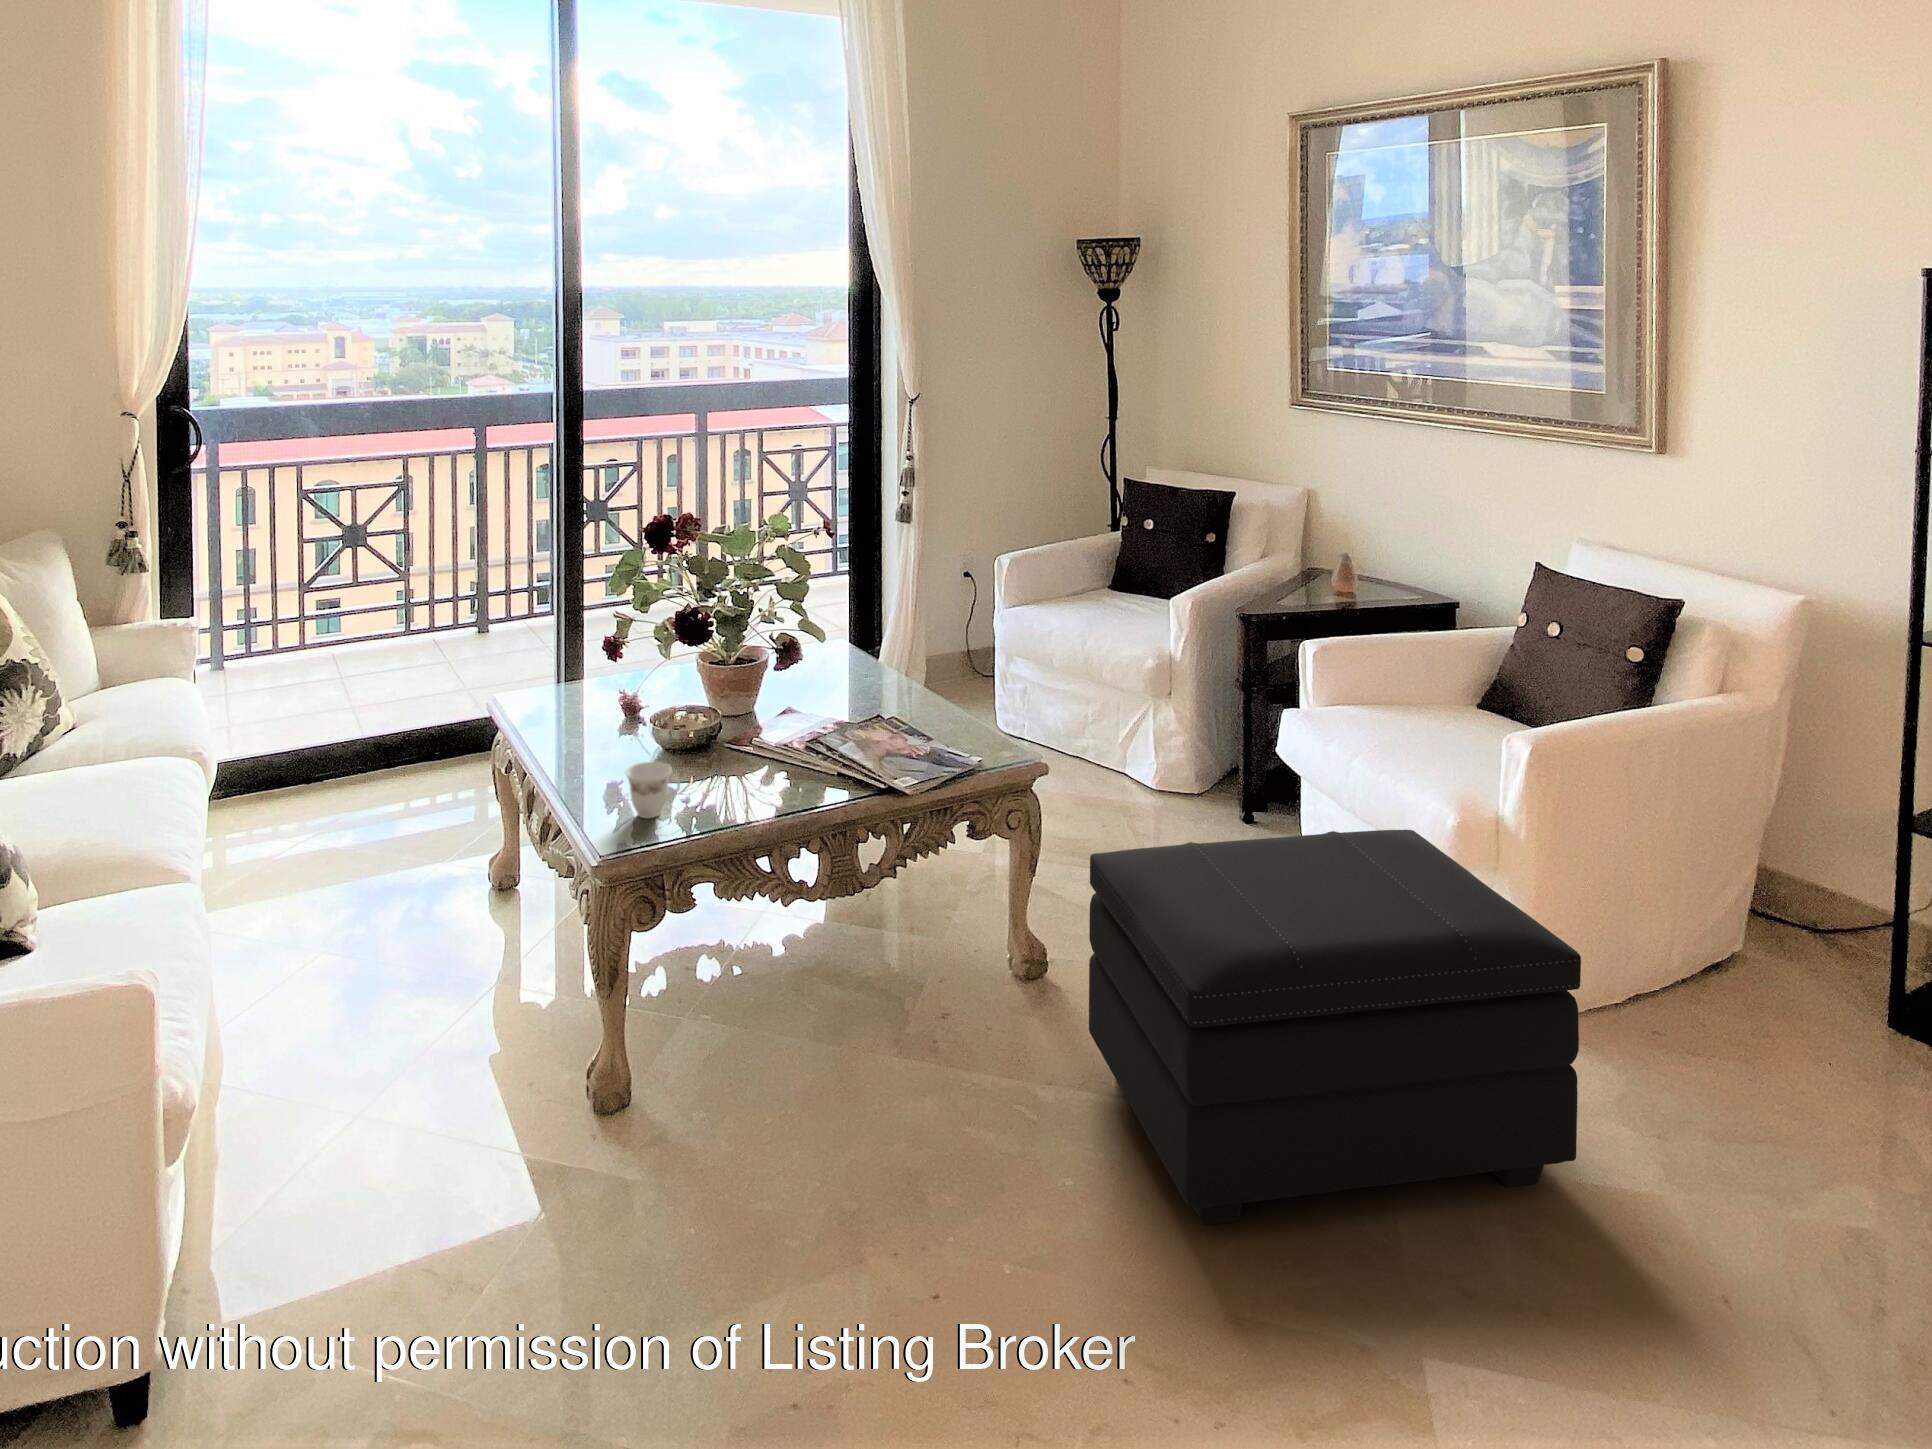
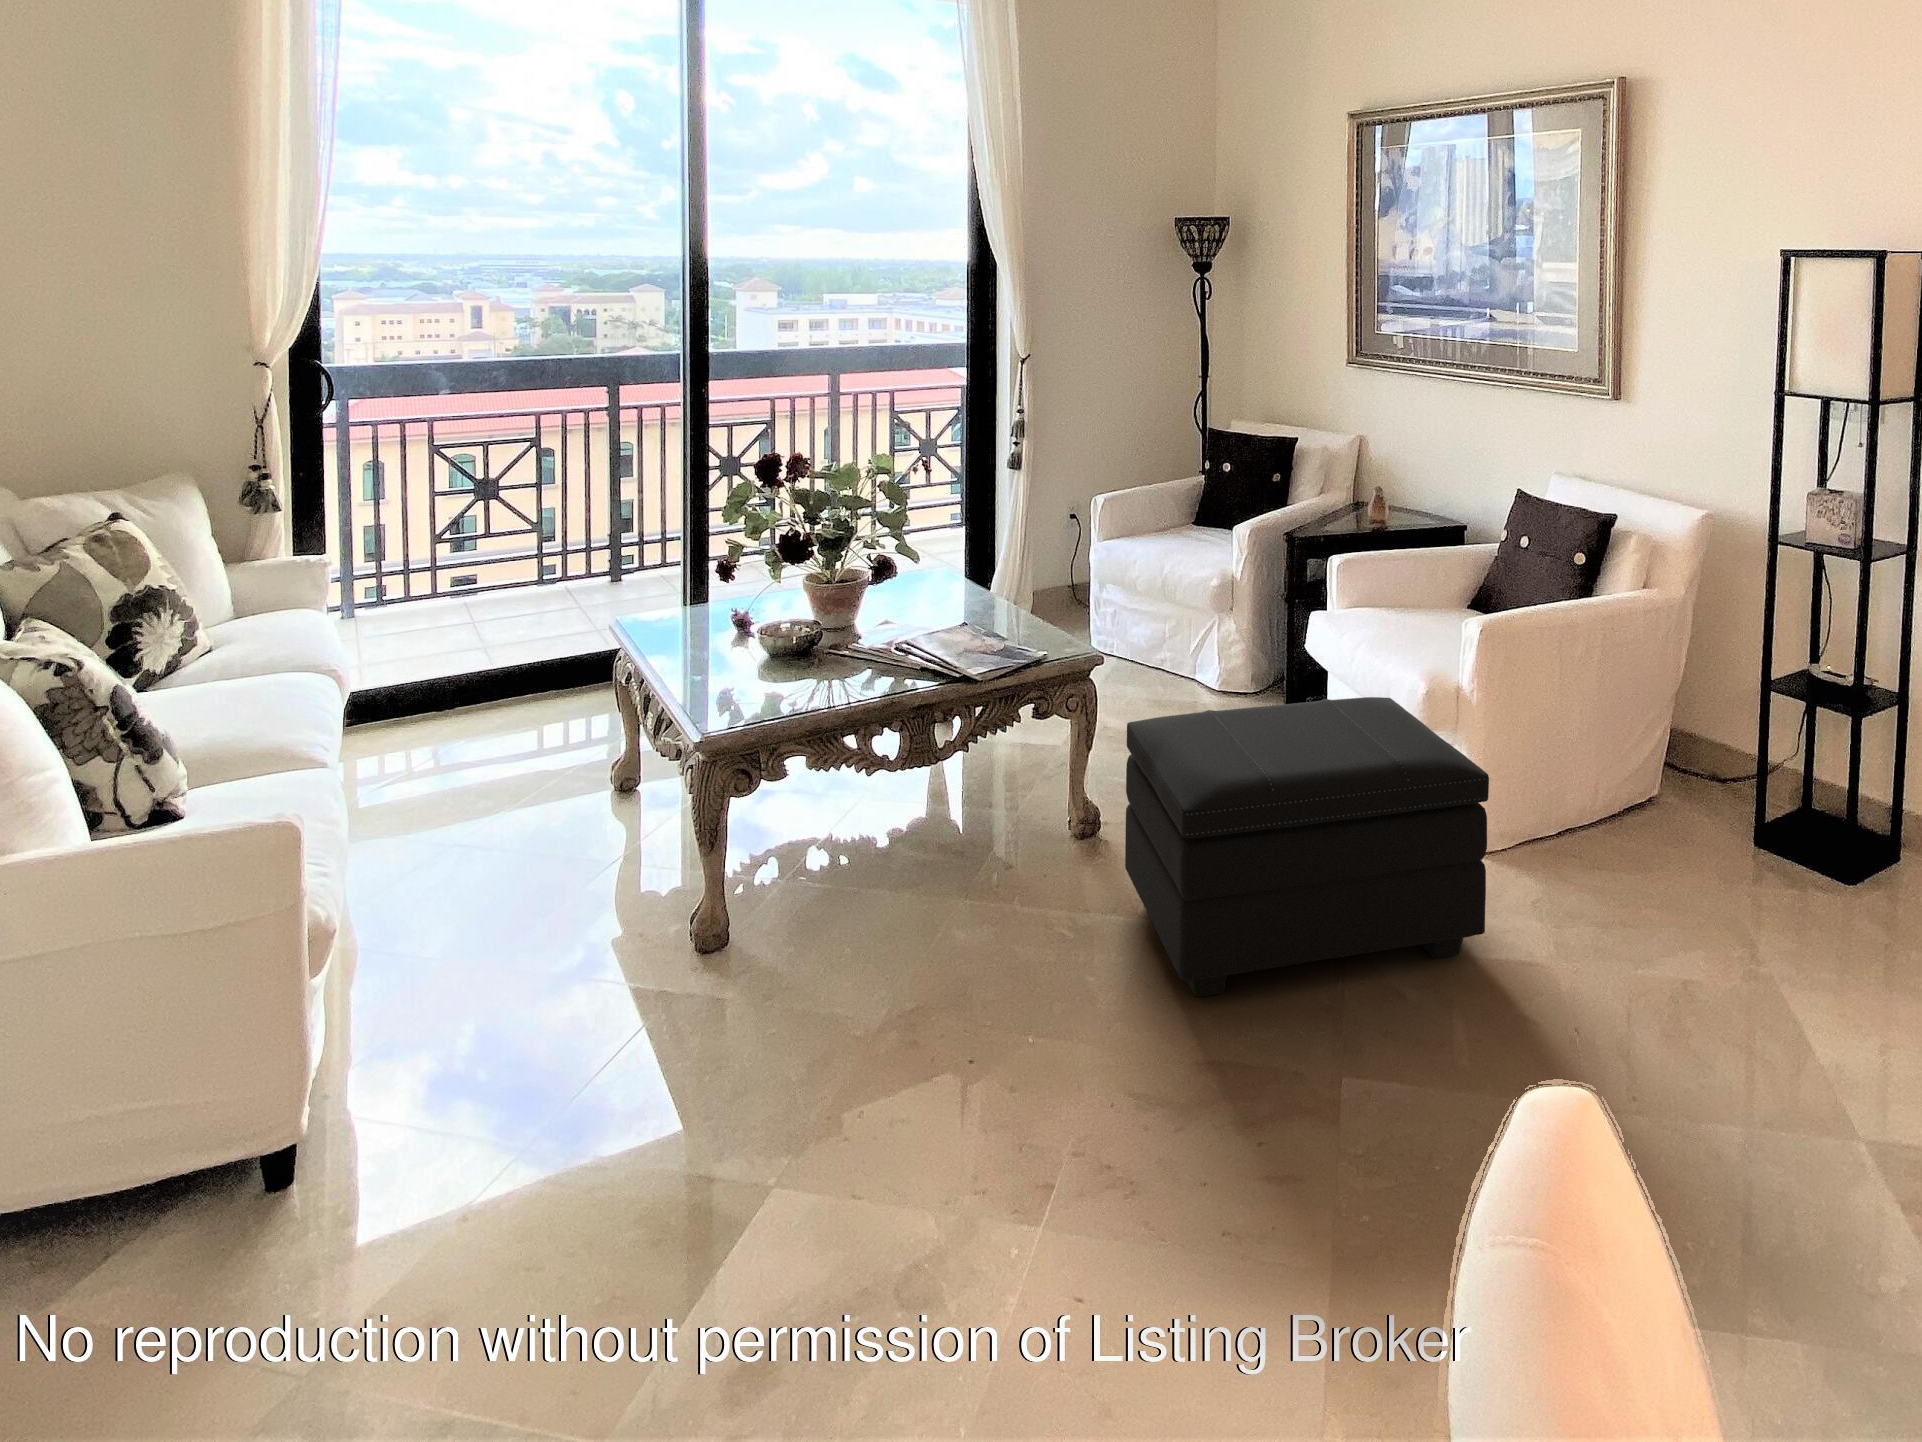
teacup: present [626,762,680,818] -> none [732,657,780,703]

